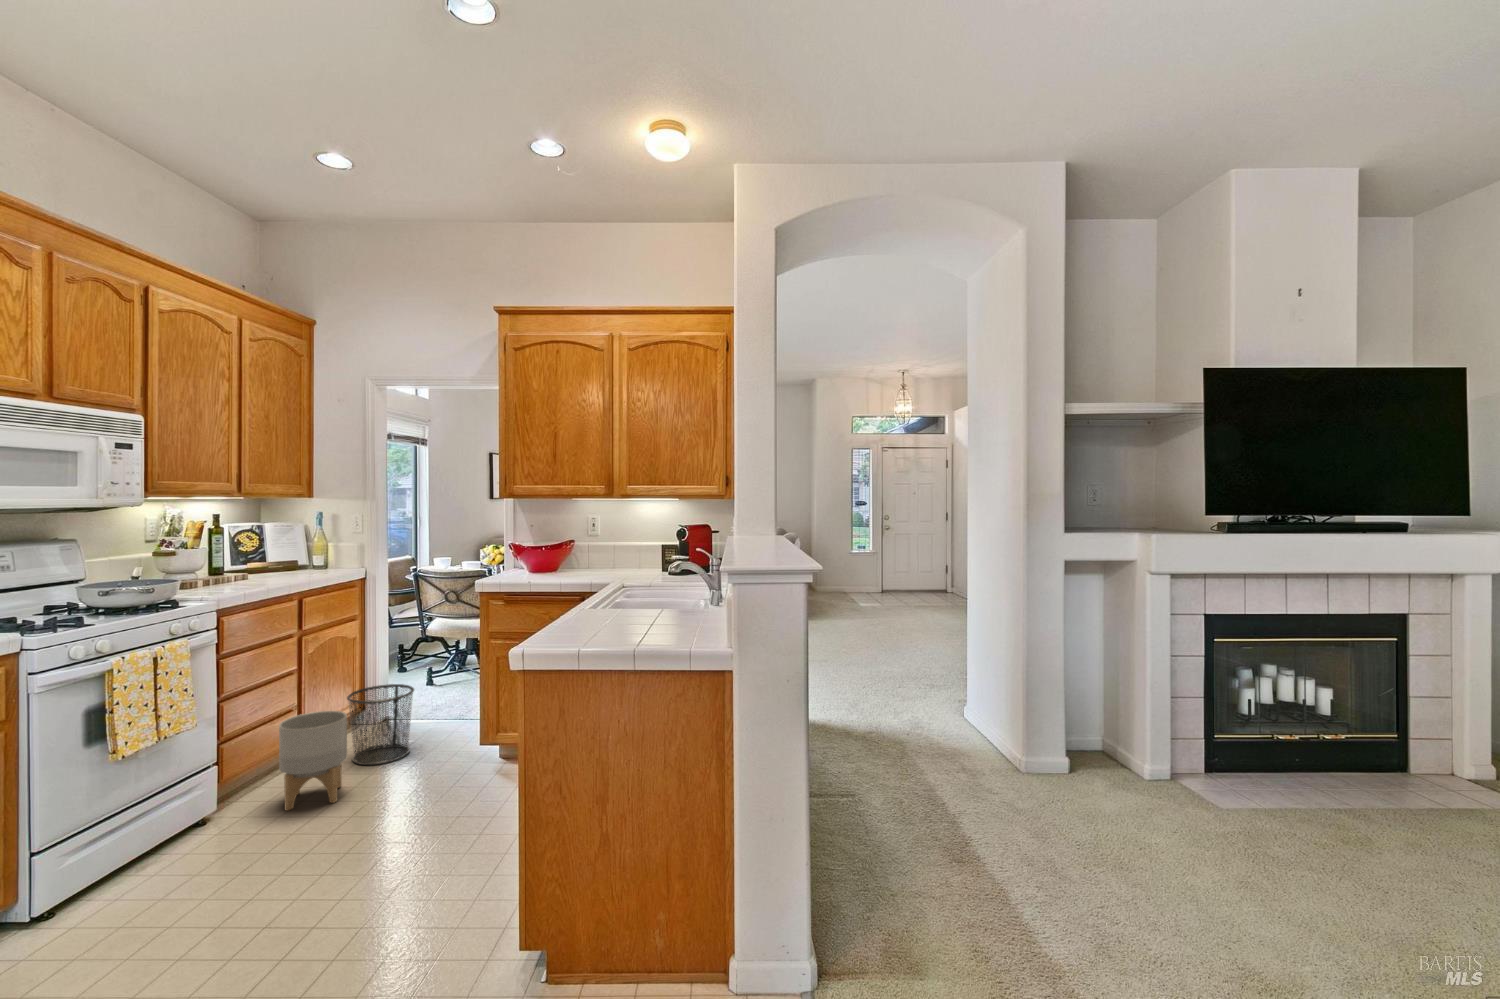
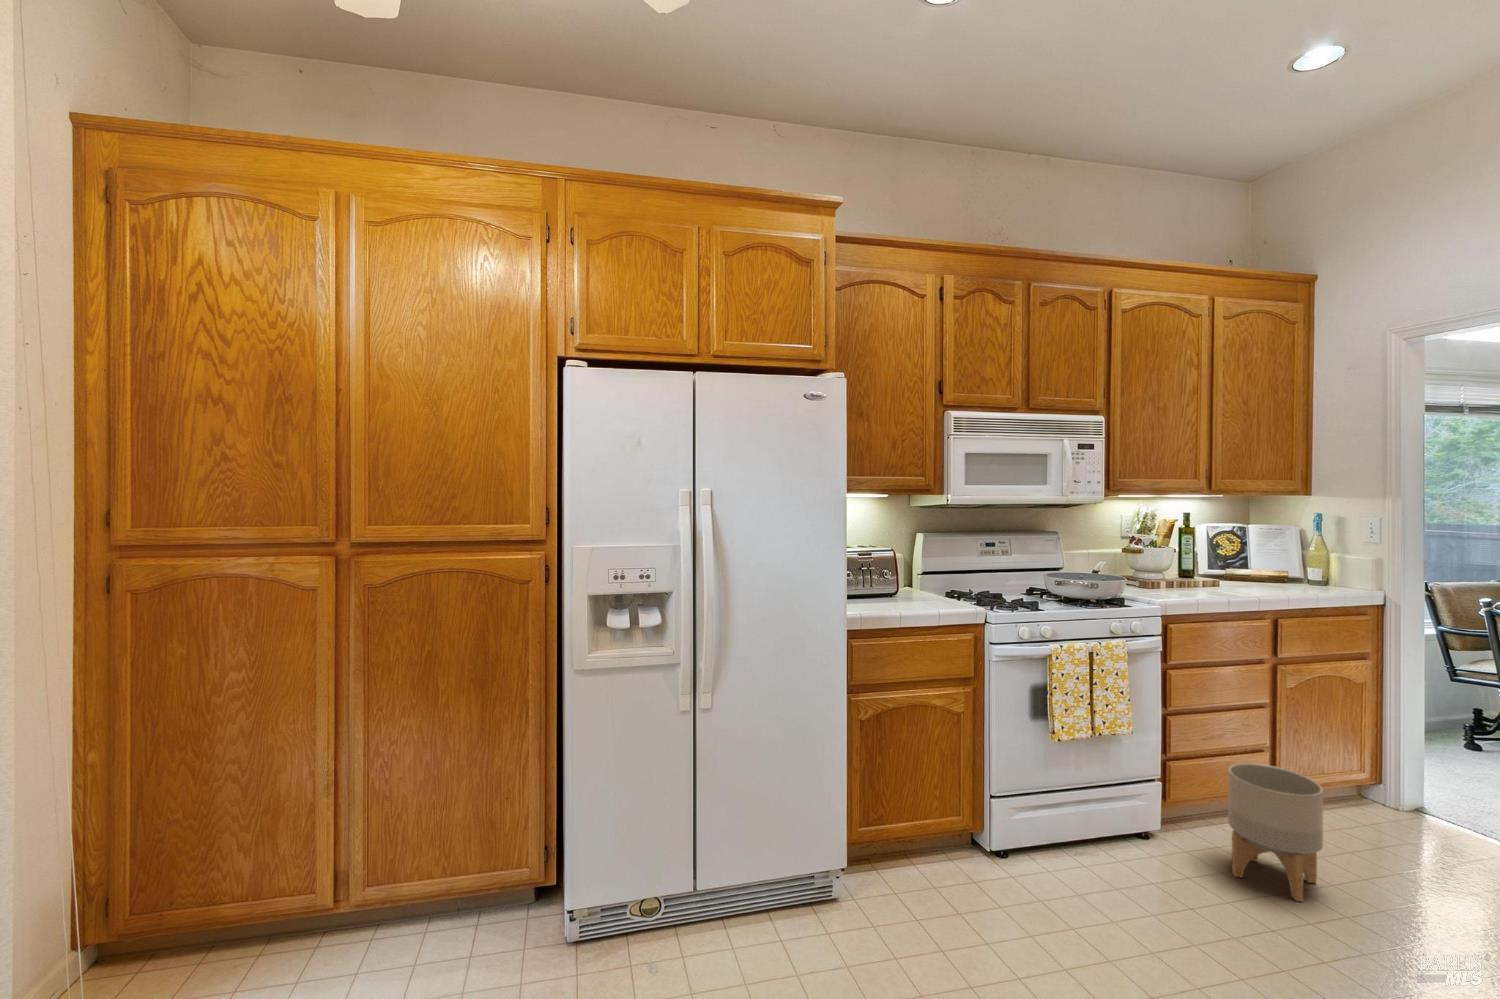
waste bin: present [347,684,414,765] -> none [1338,759,1462,890]

